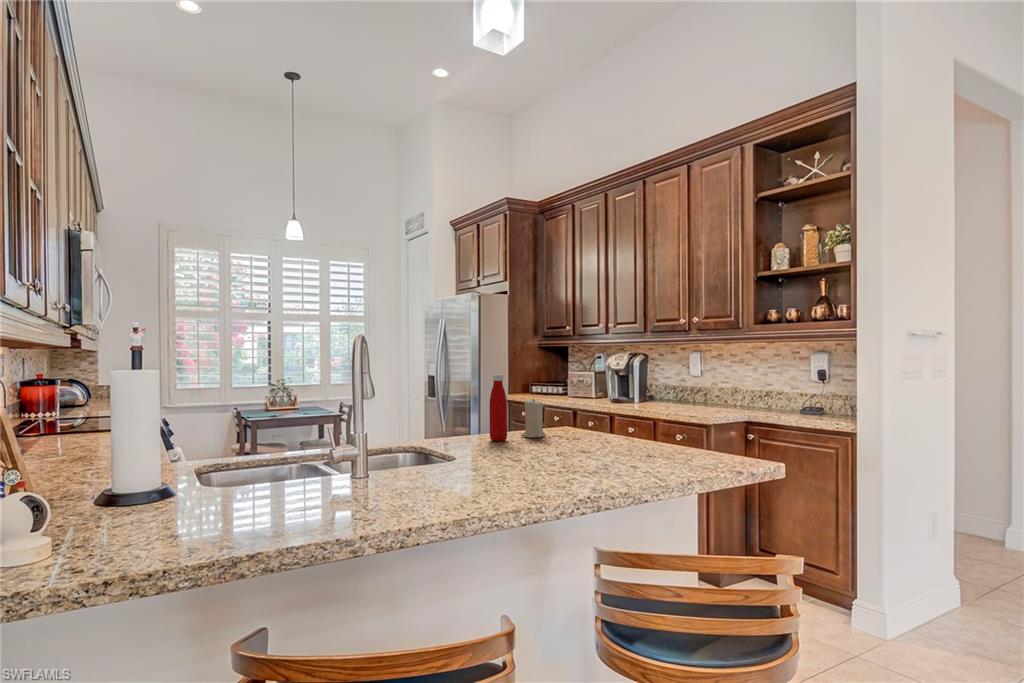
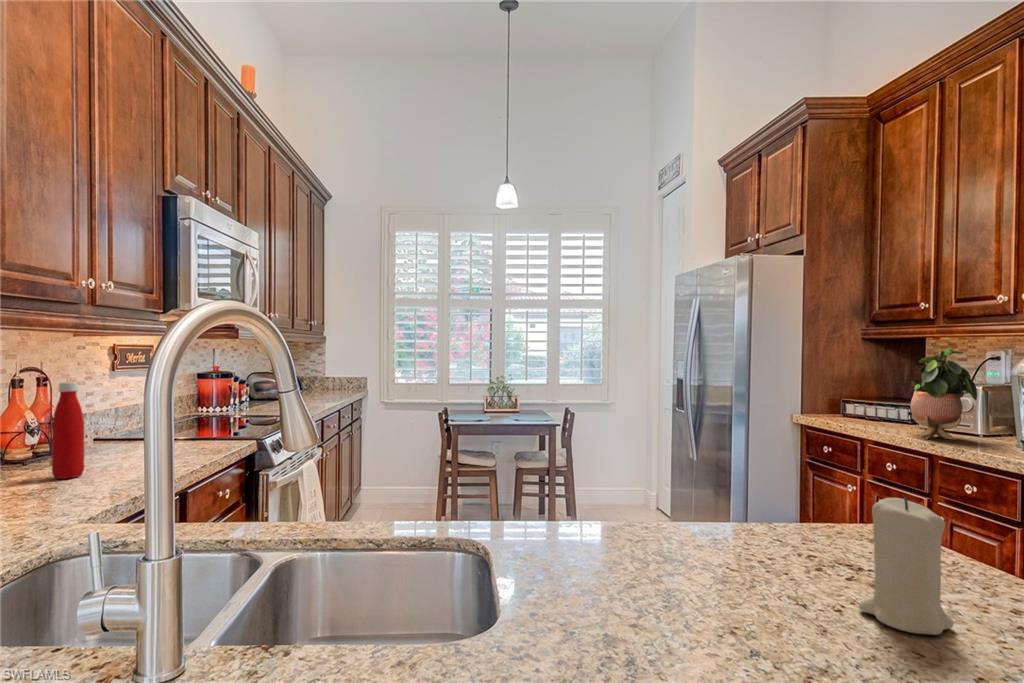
potted plant: none [561,351,590,401] -> present [910,348,977,440]
bottle: present [489,374,507,441] -> present [52,382,84,479]

